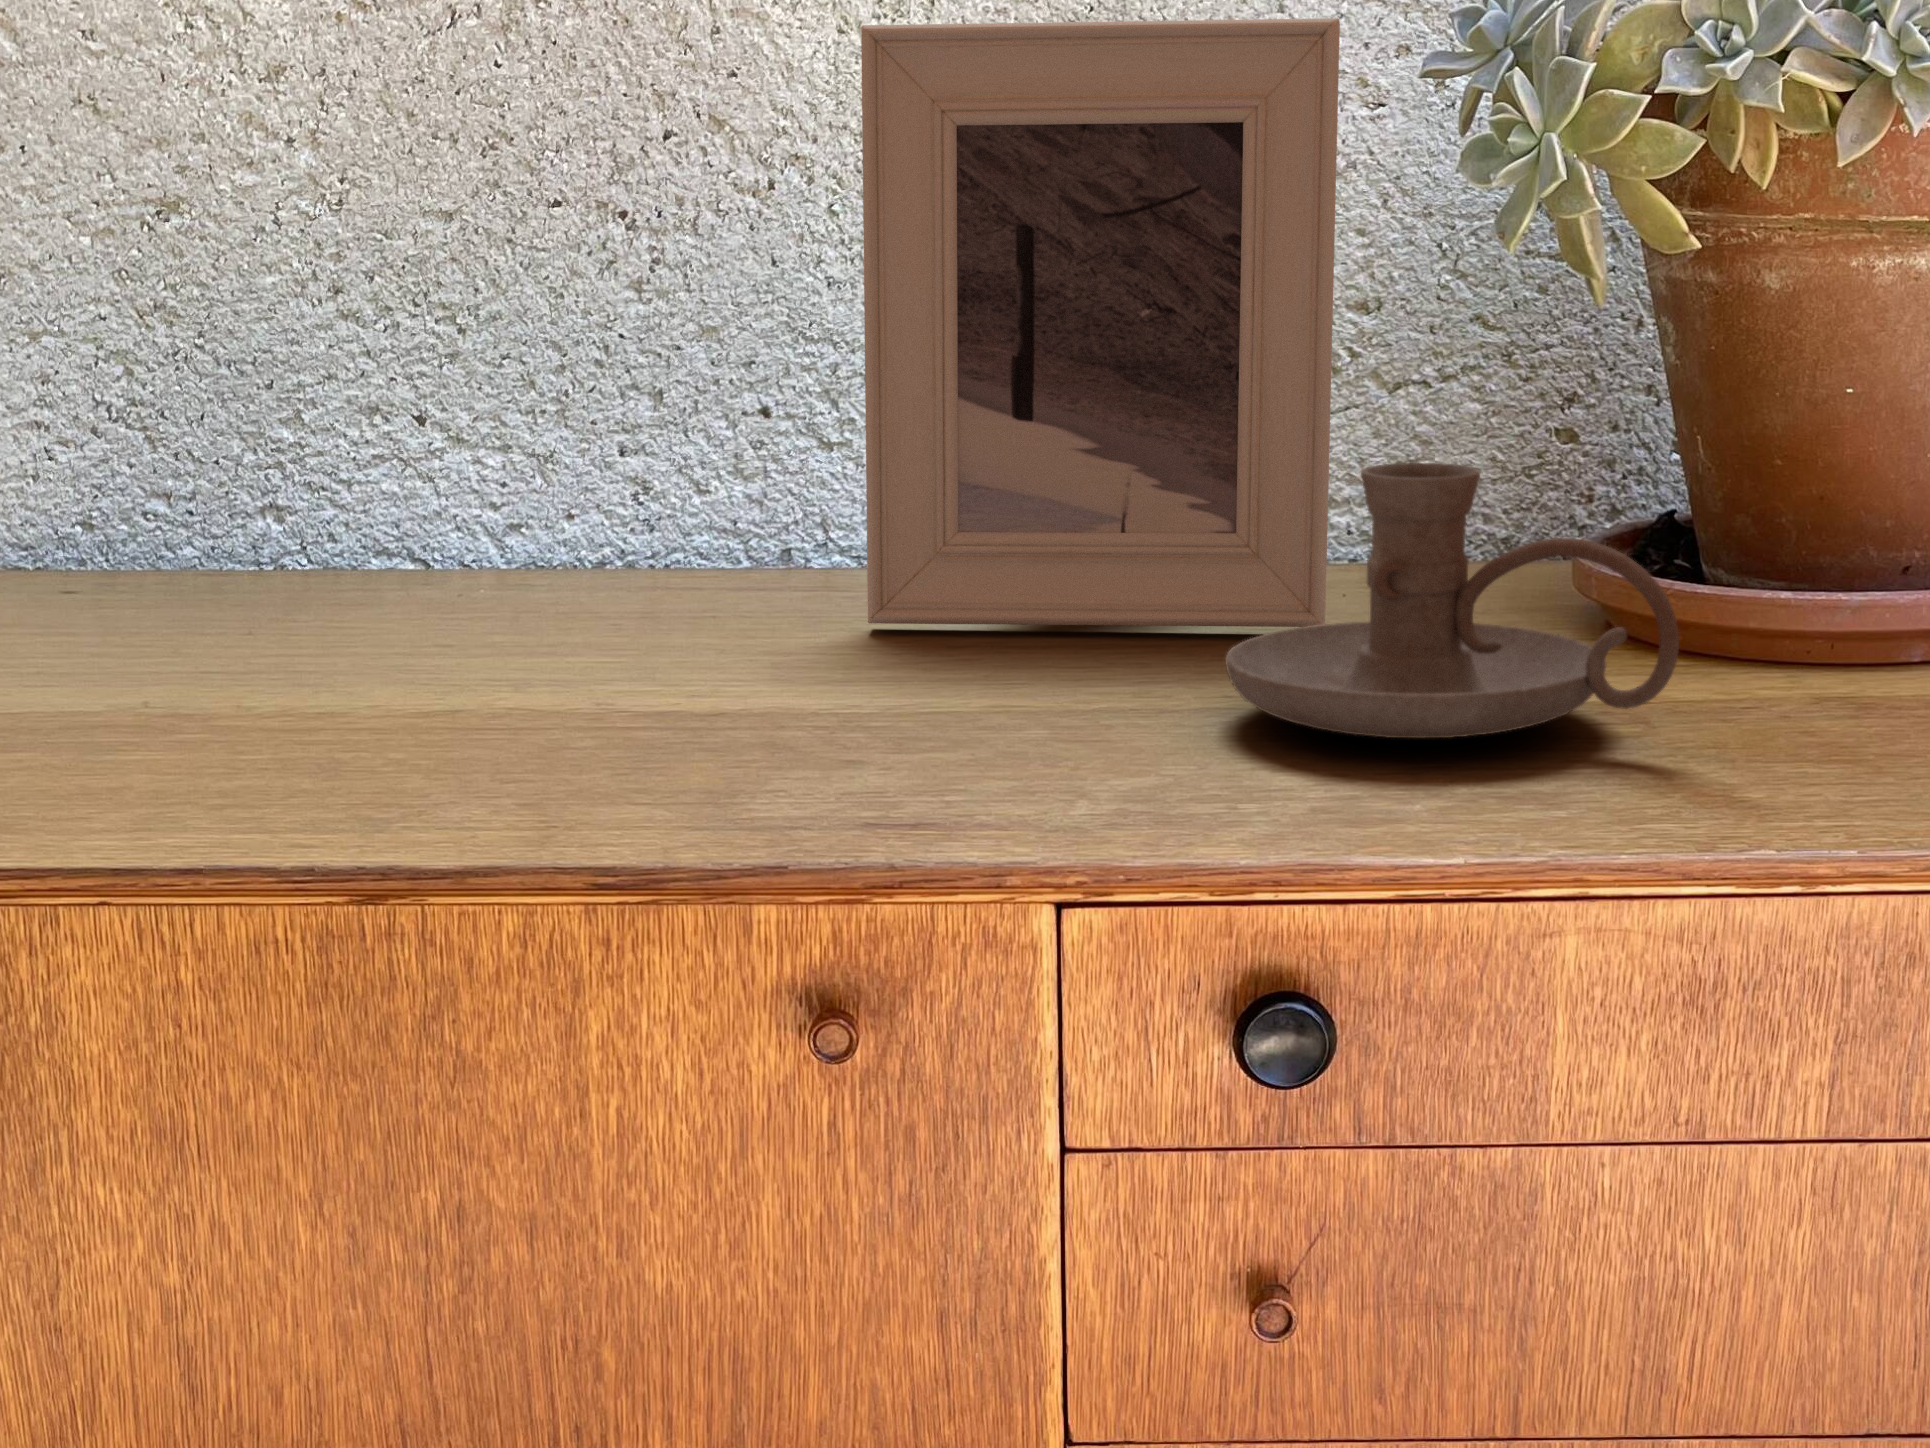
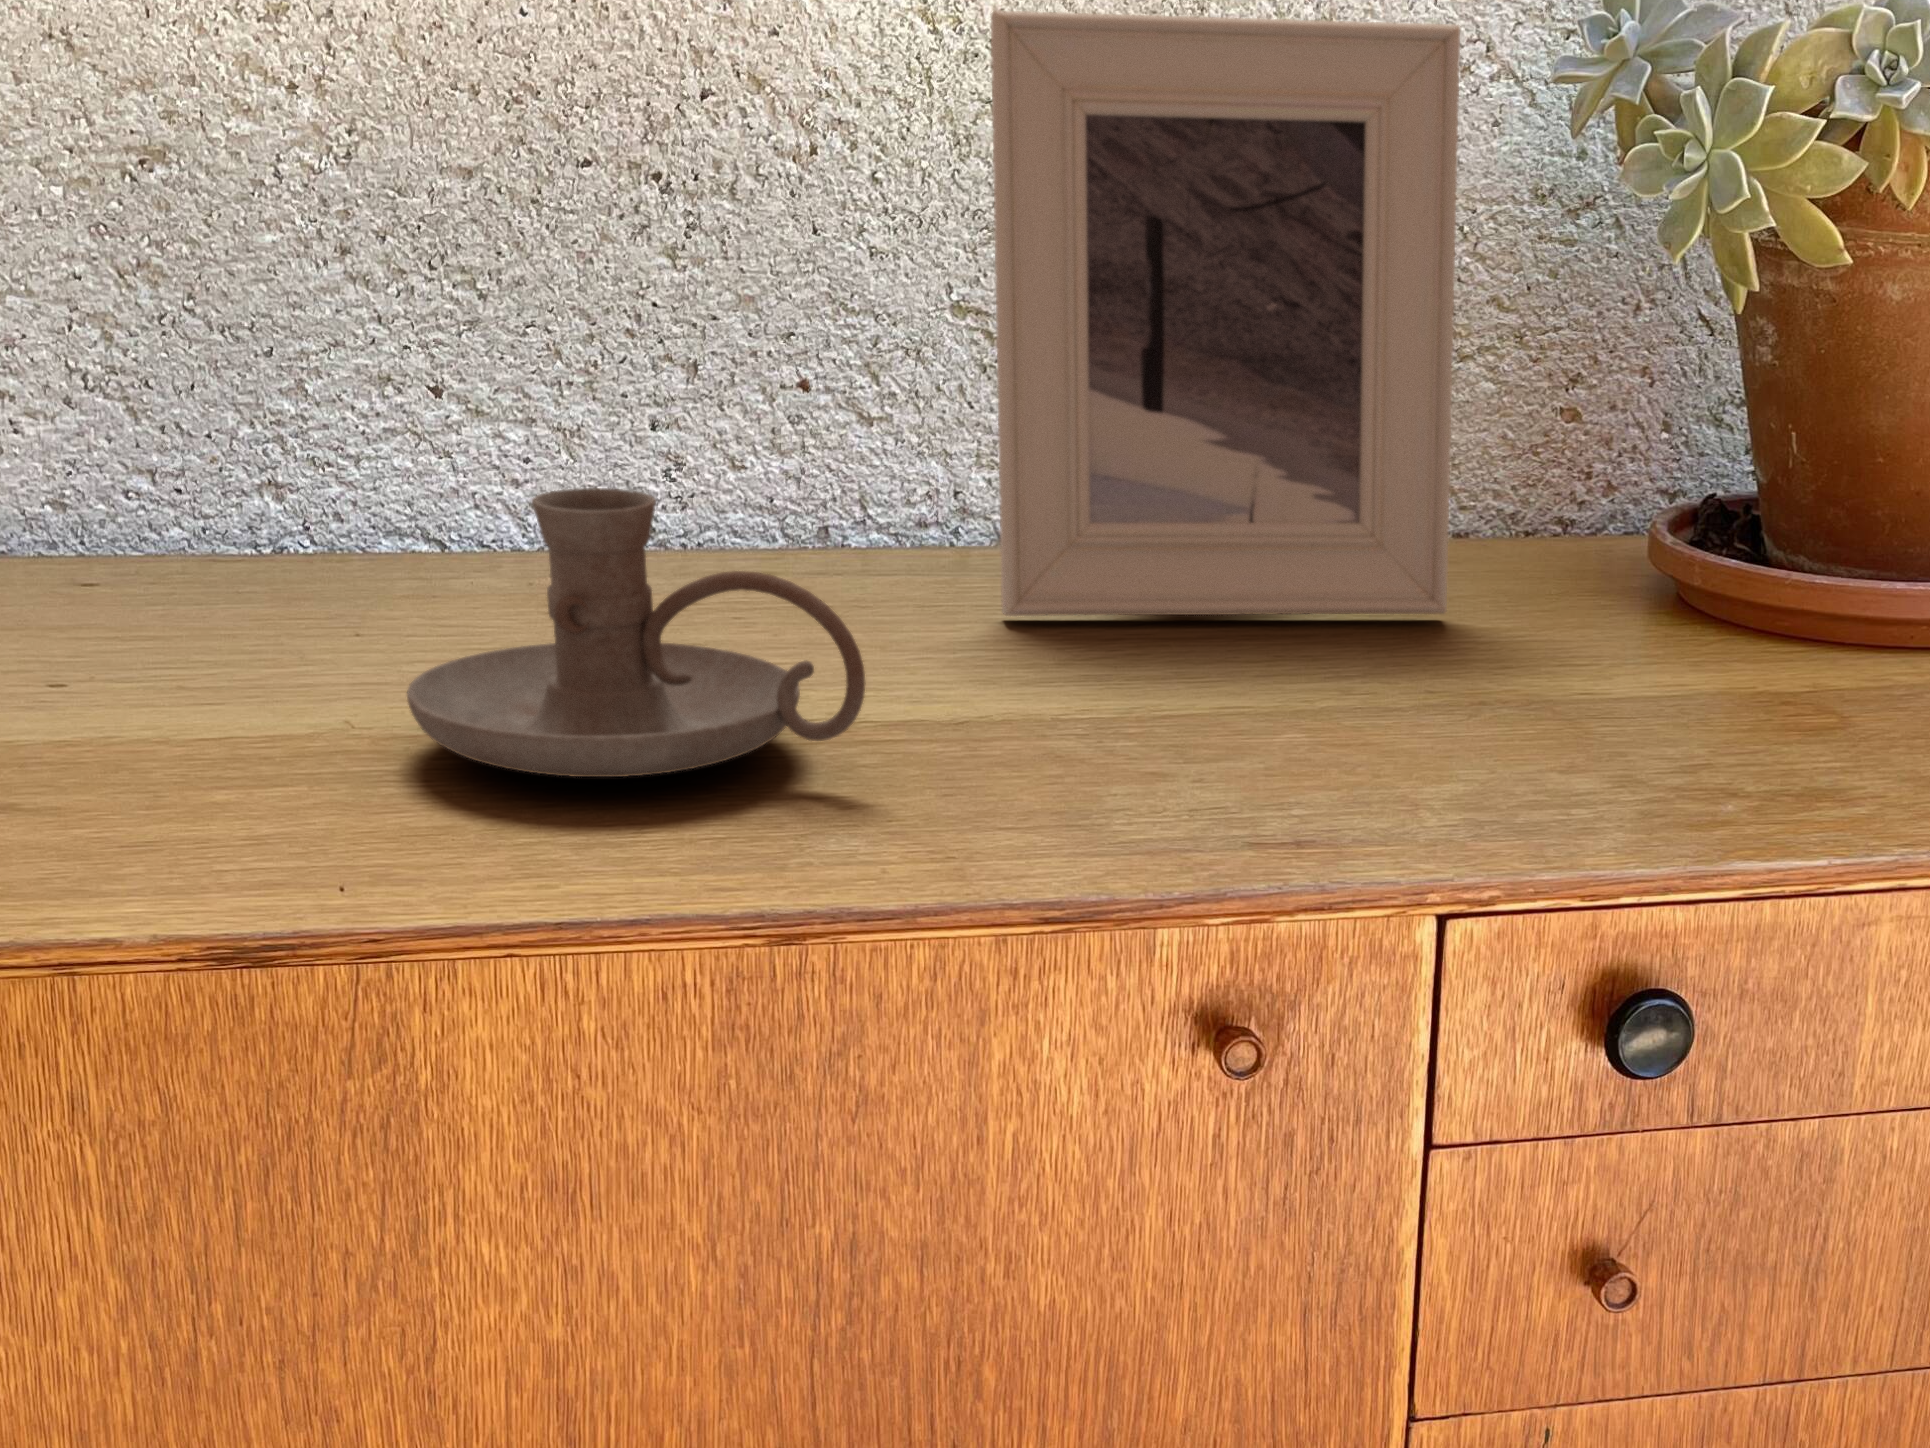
candle holder: present [1225,463,1679,738] -> present [407,488,866,777]

